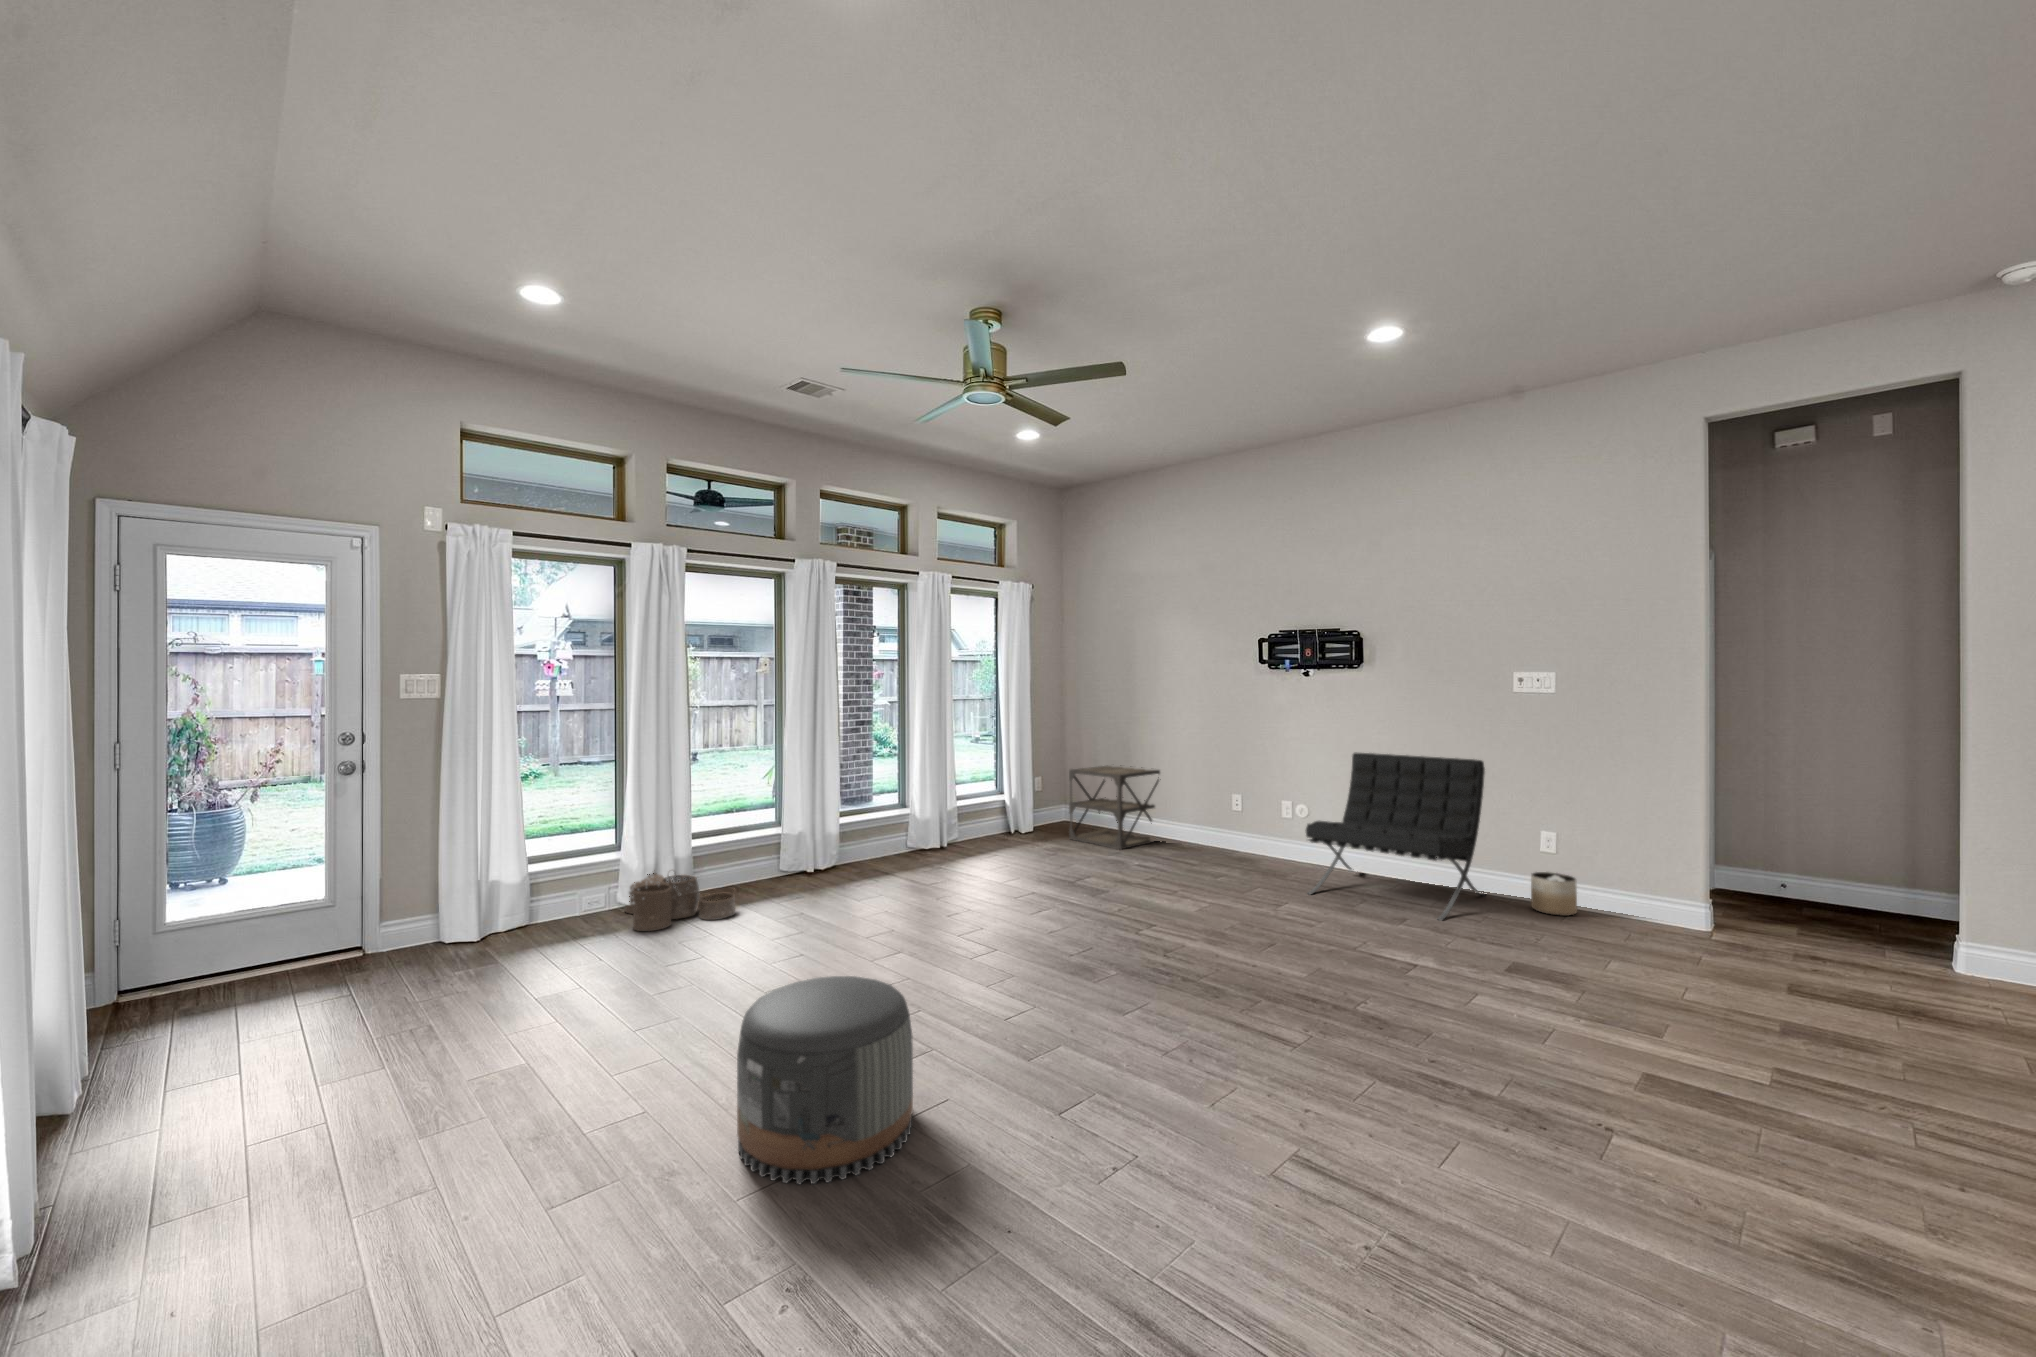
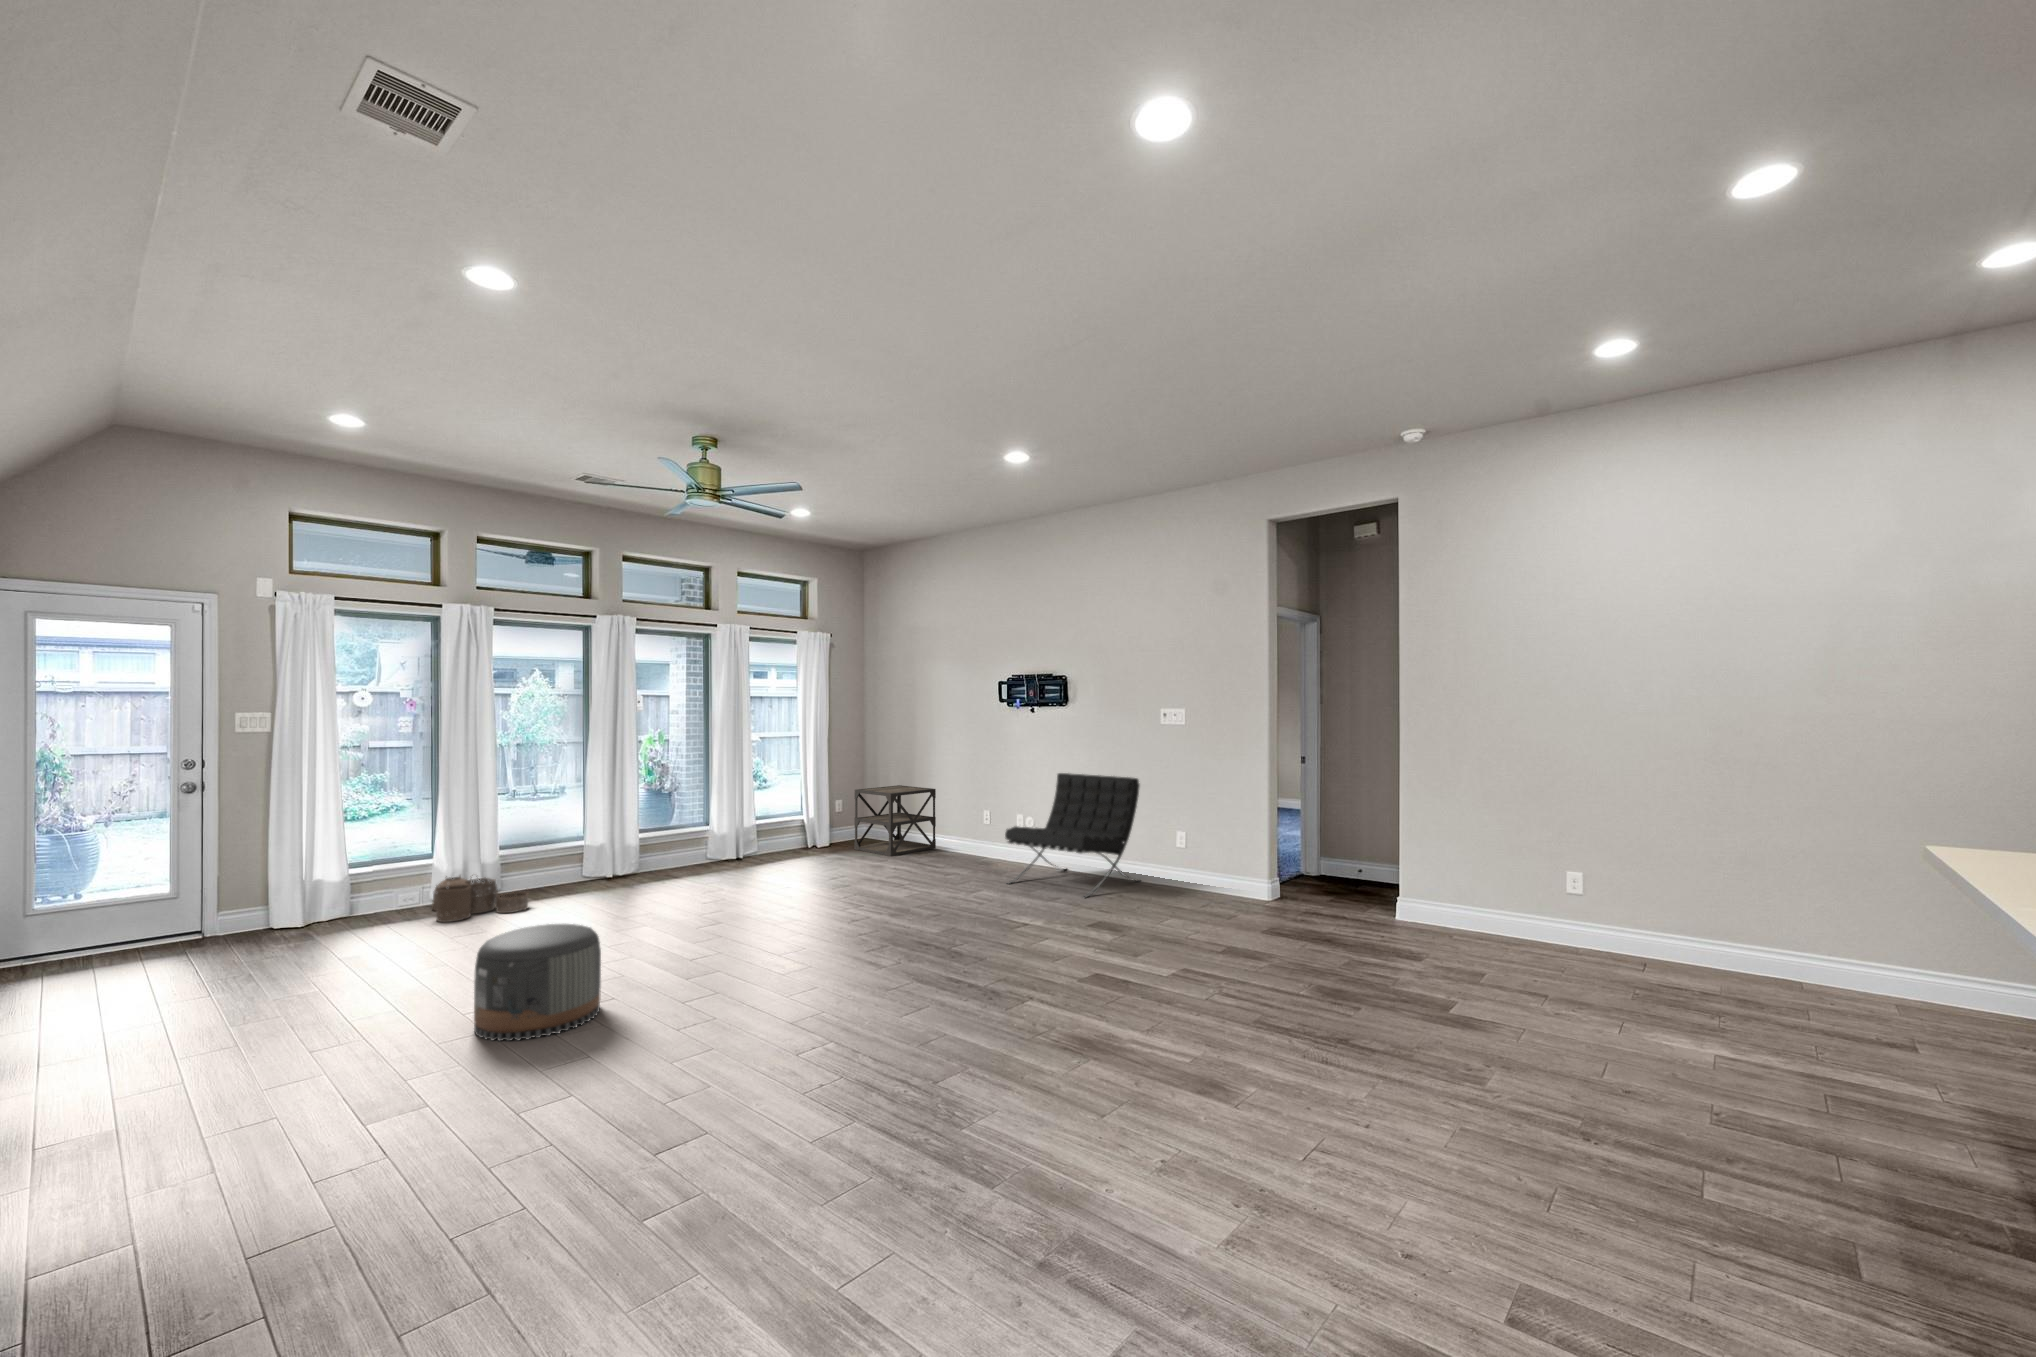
planter: present [1531,872,1577,916] -> none [1160,862,1189,893]

